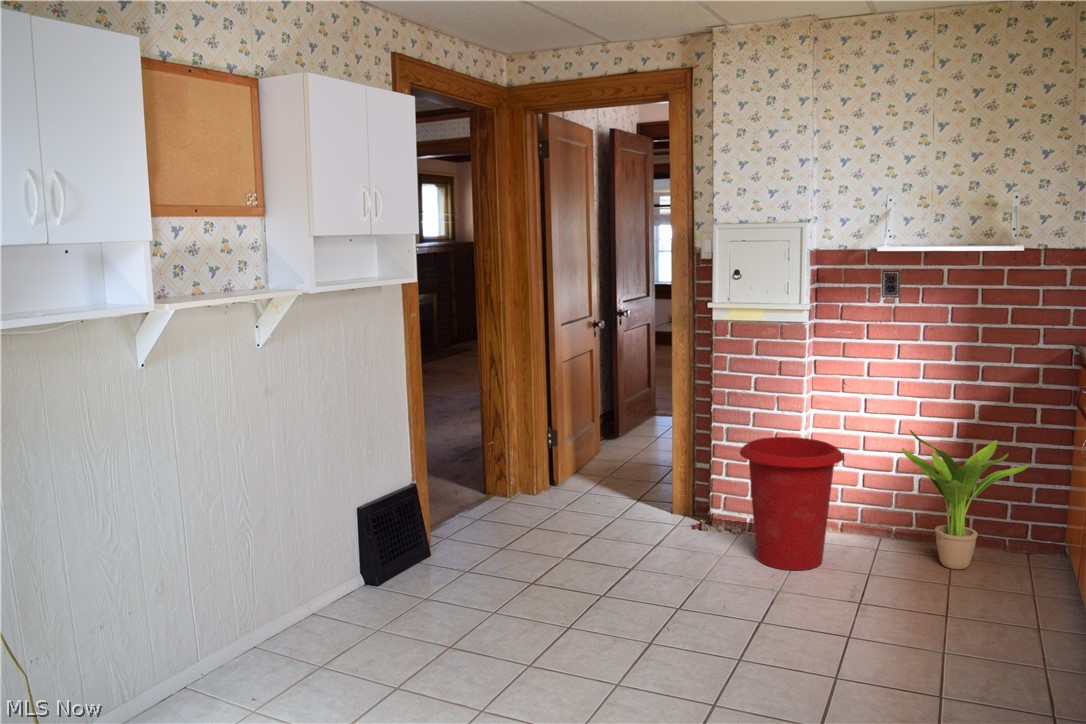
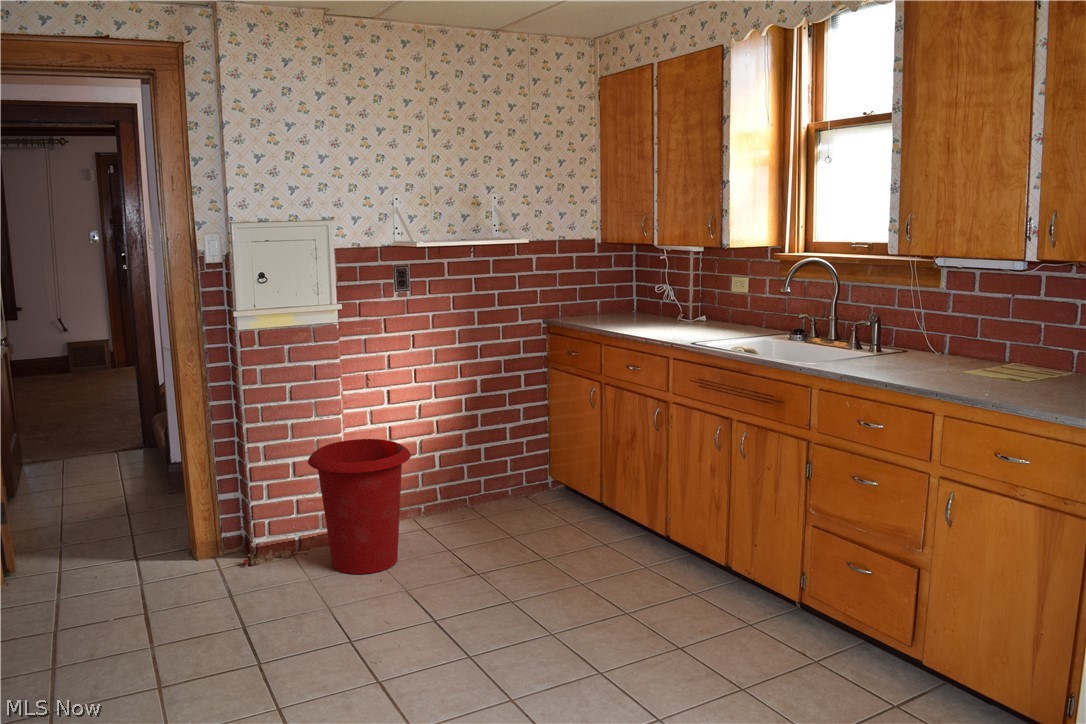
potted plant: present [902,430,1030,569] -> none [432,408,529,527]

